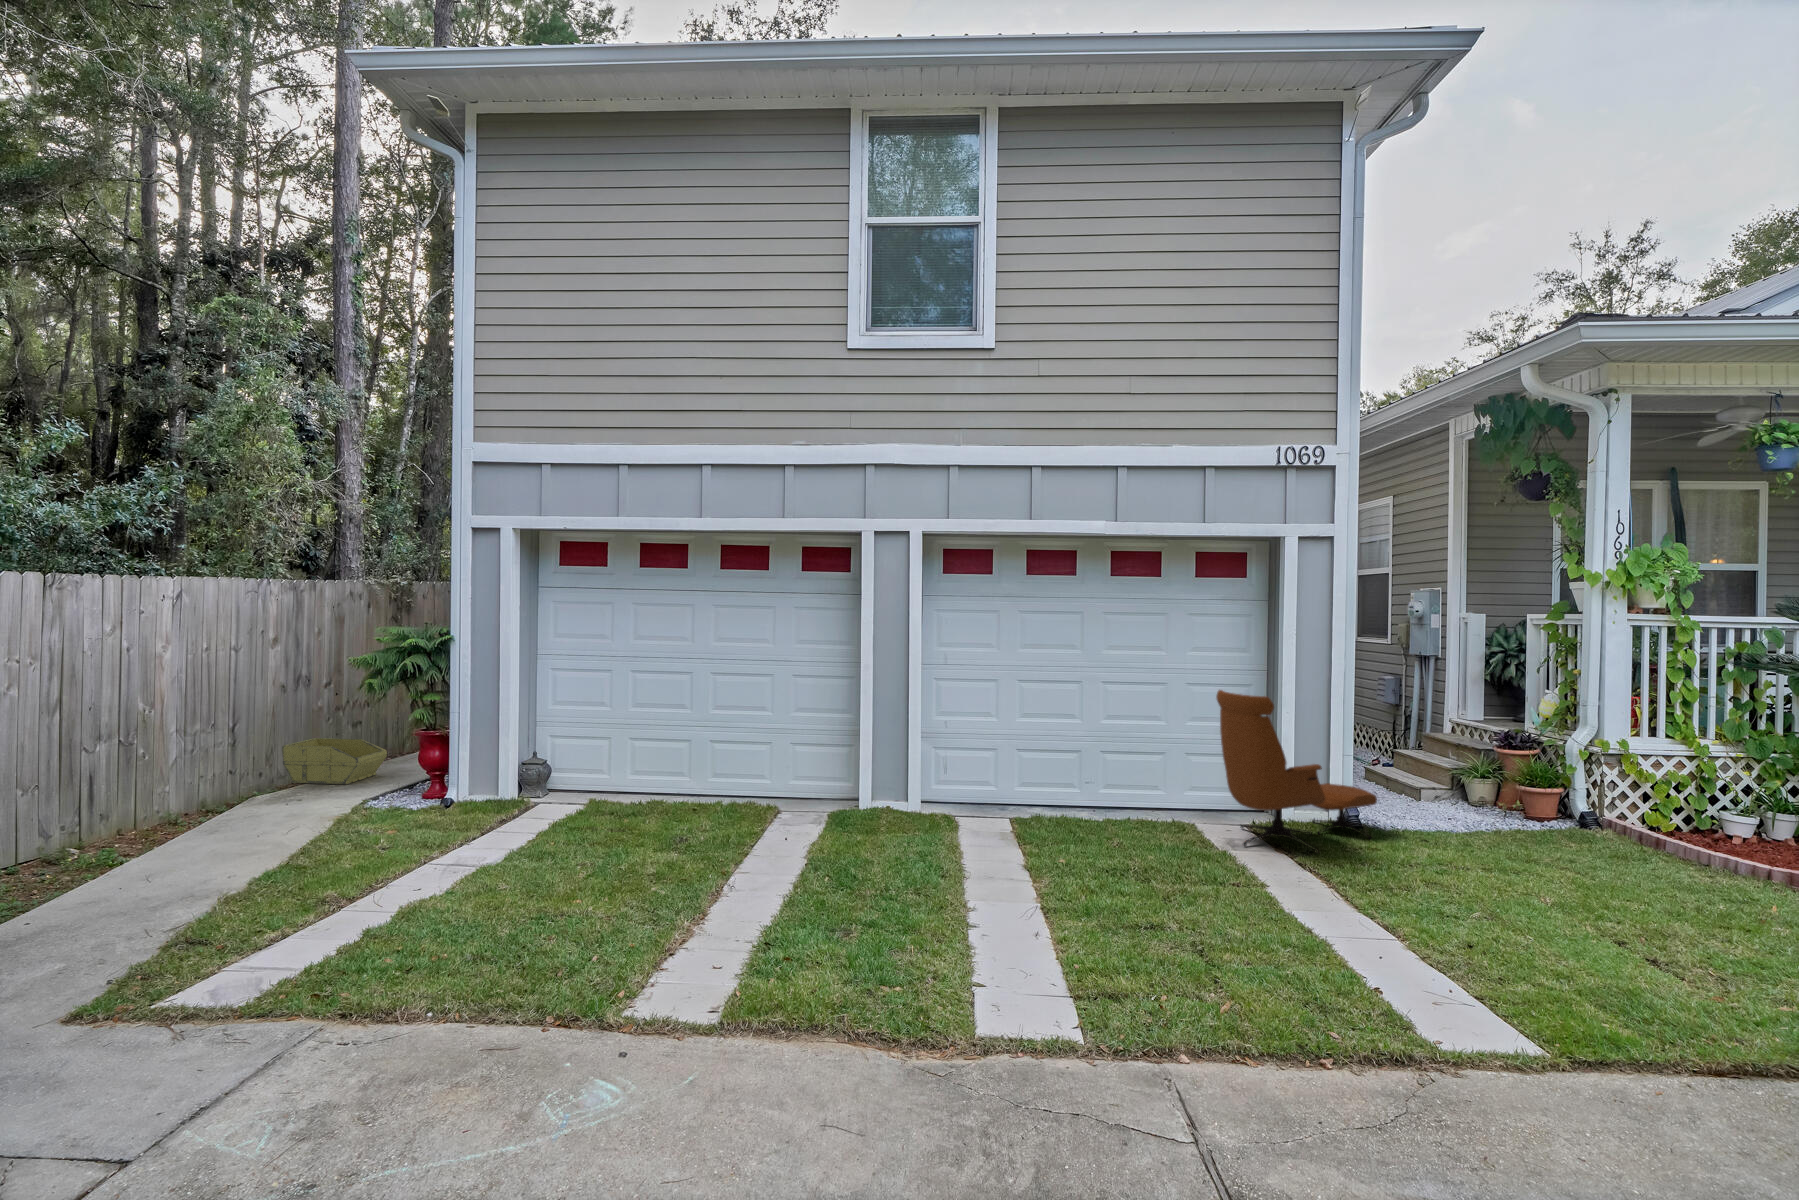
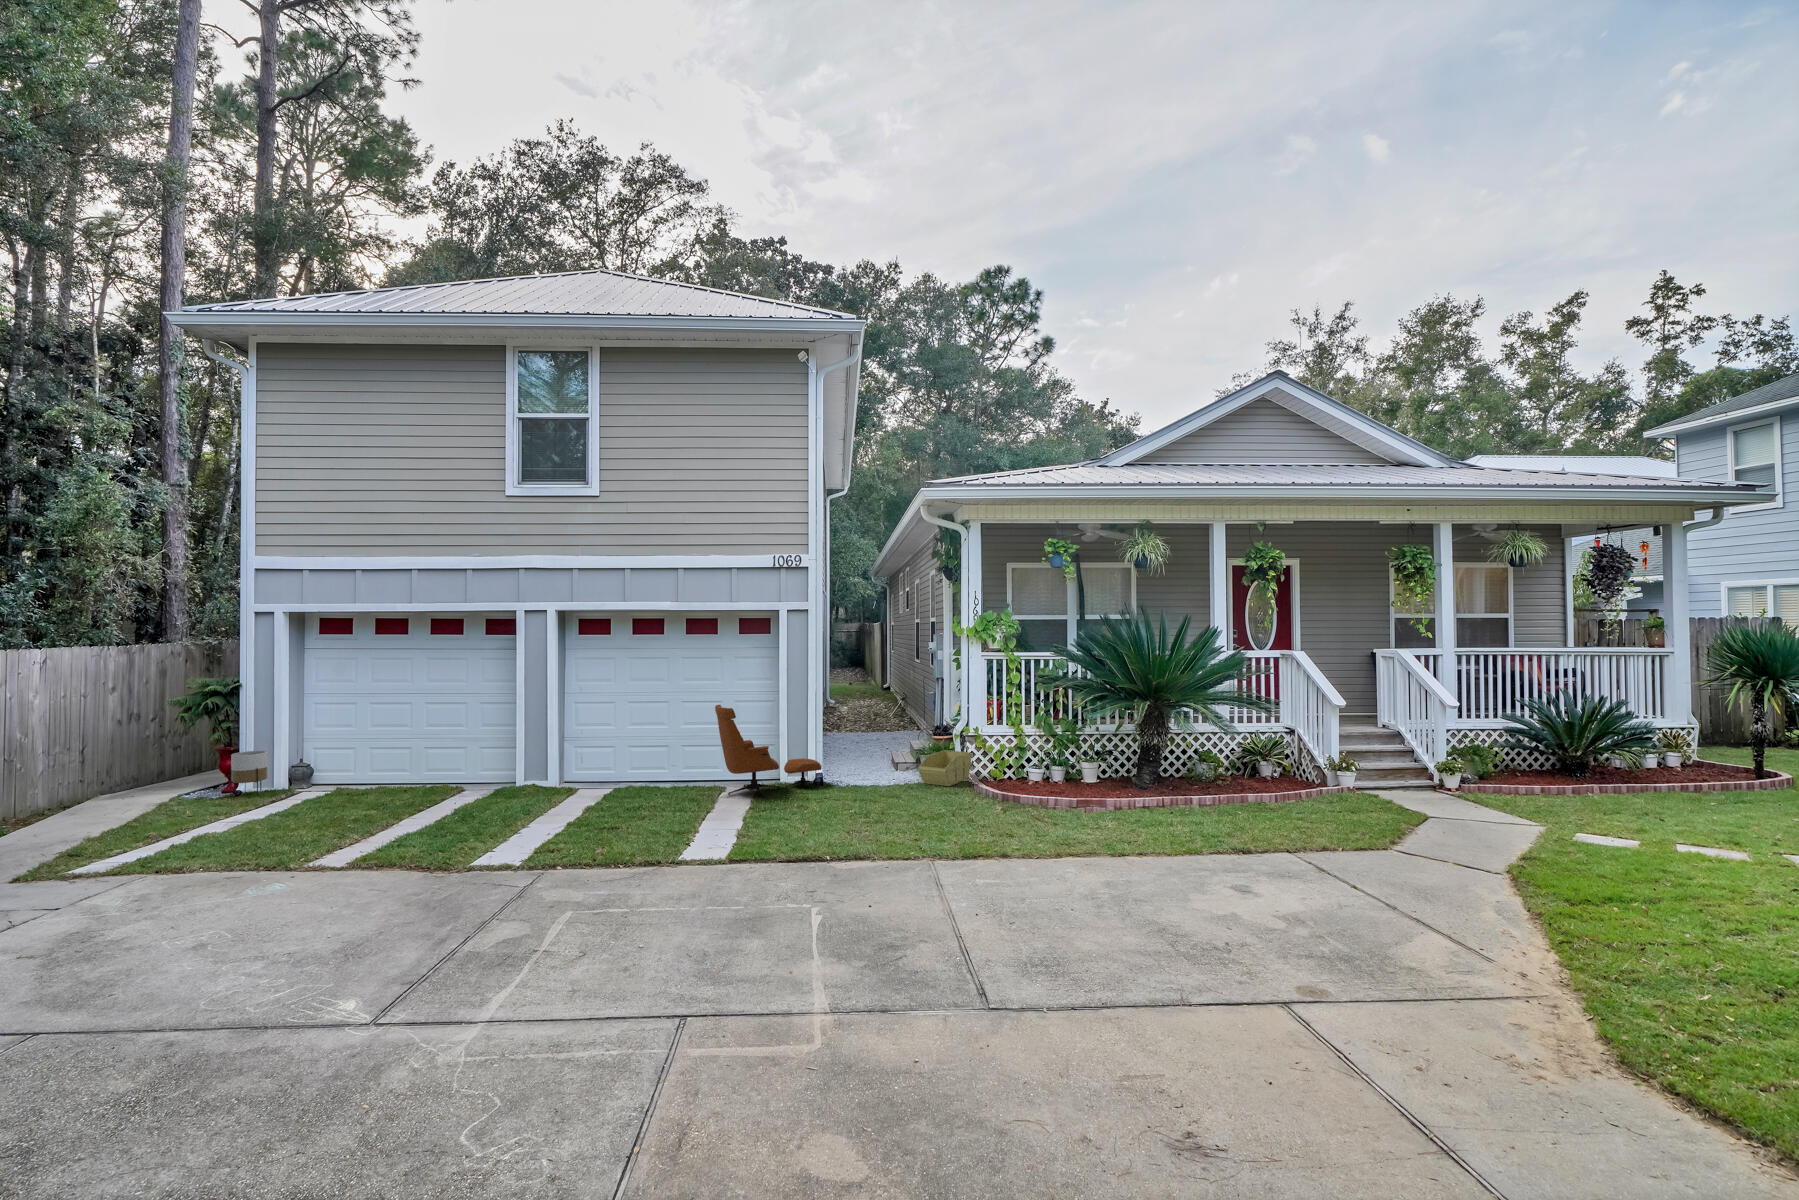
storage bin: present [282,738,387,784] -> present [918,750,971,786]
planter: none [438,740,490,811] -> present [230,751,268,796]

